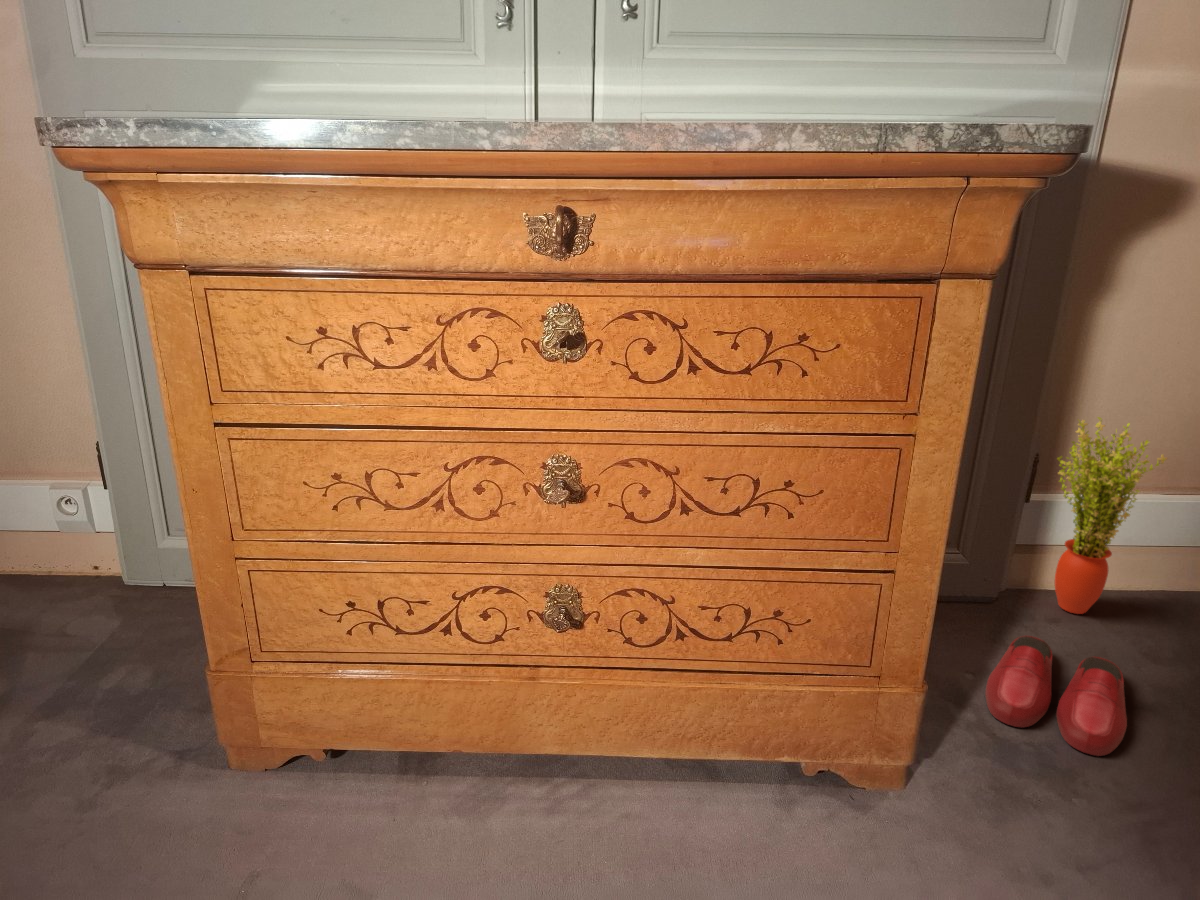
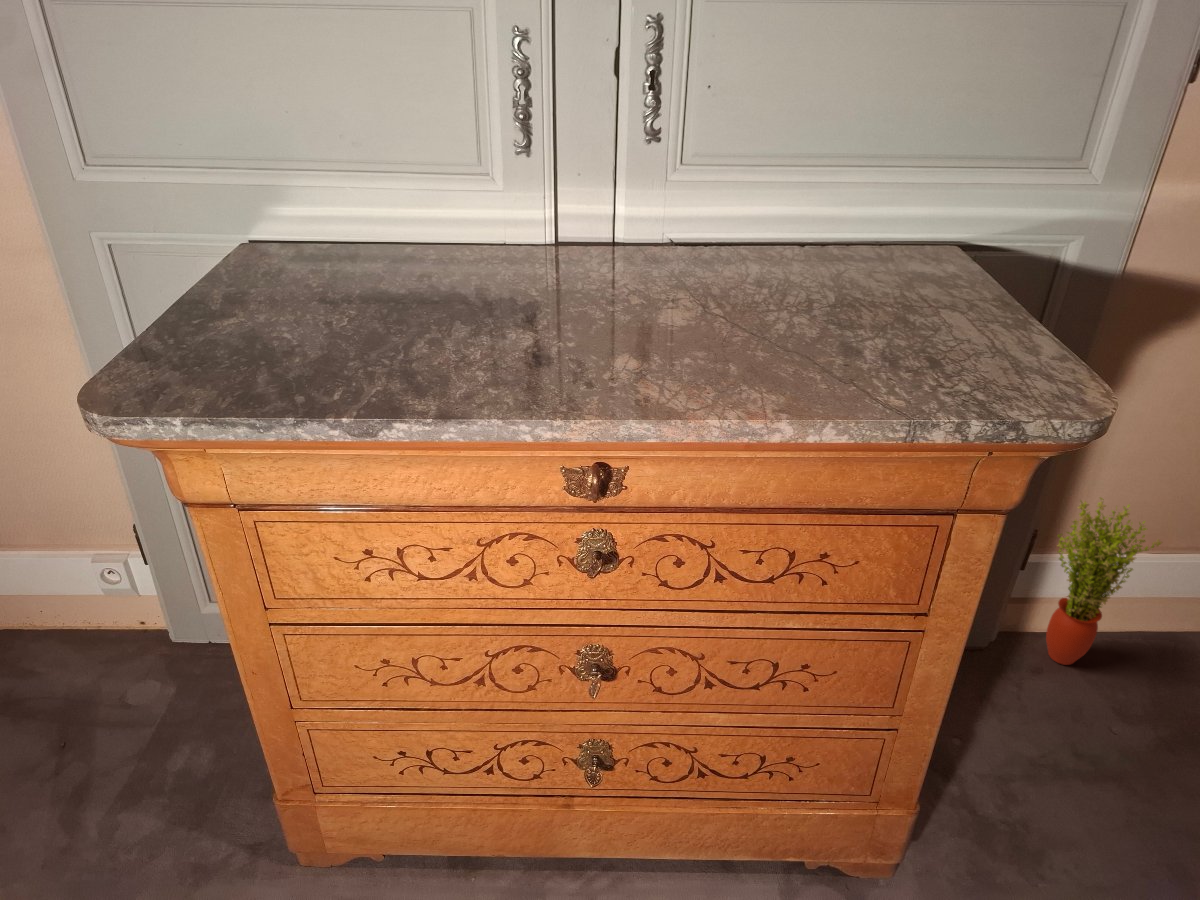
slippers: present [985,636,1127,756] -> none [975,699,1102,836]

